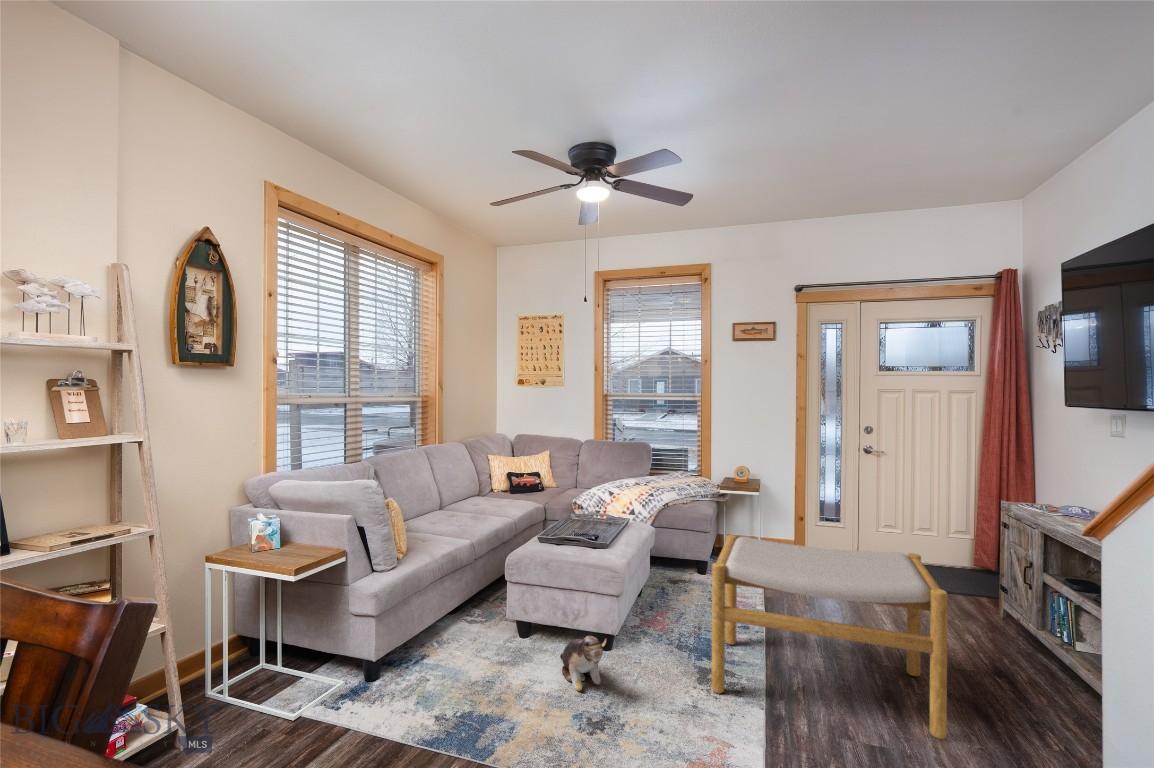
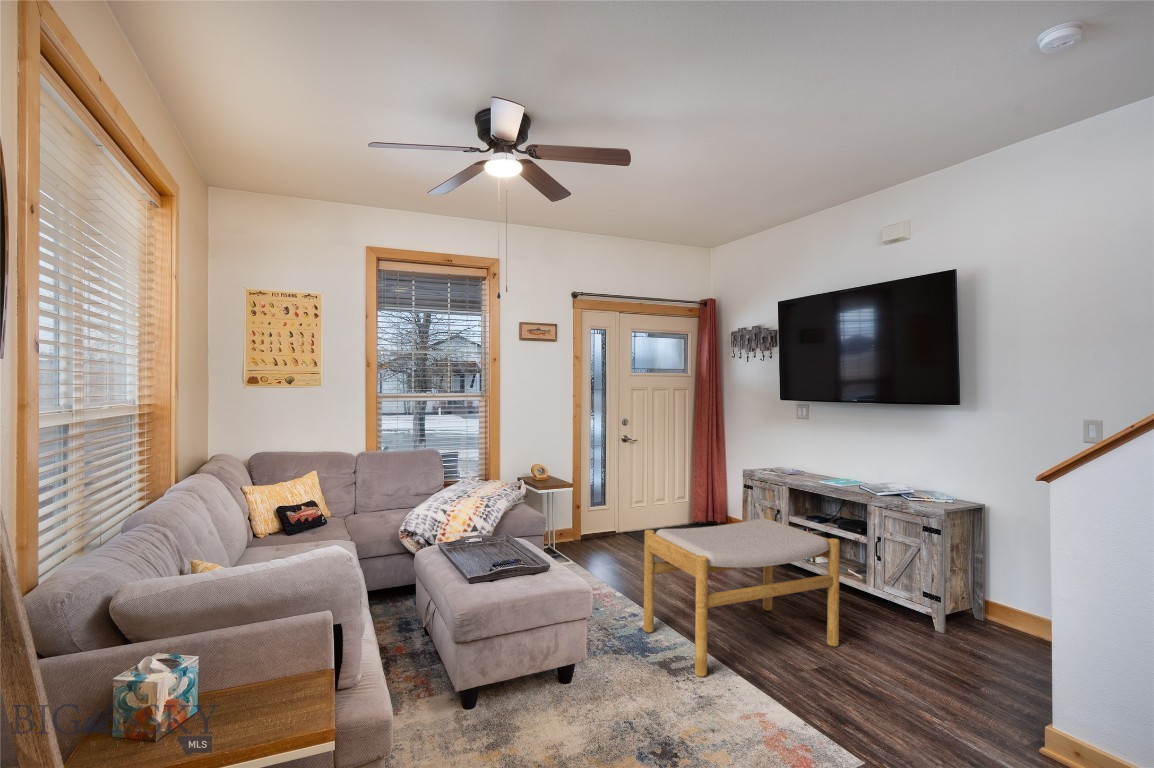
plush toy: present [560,636,606,691] -> none [550,661,649,730]

